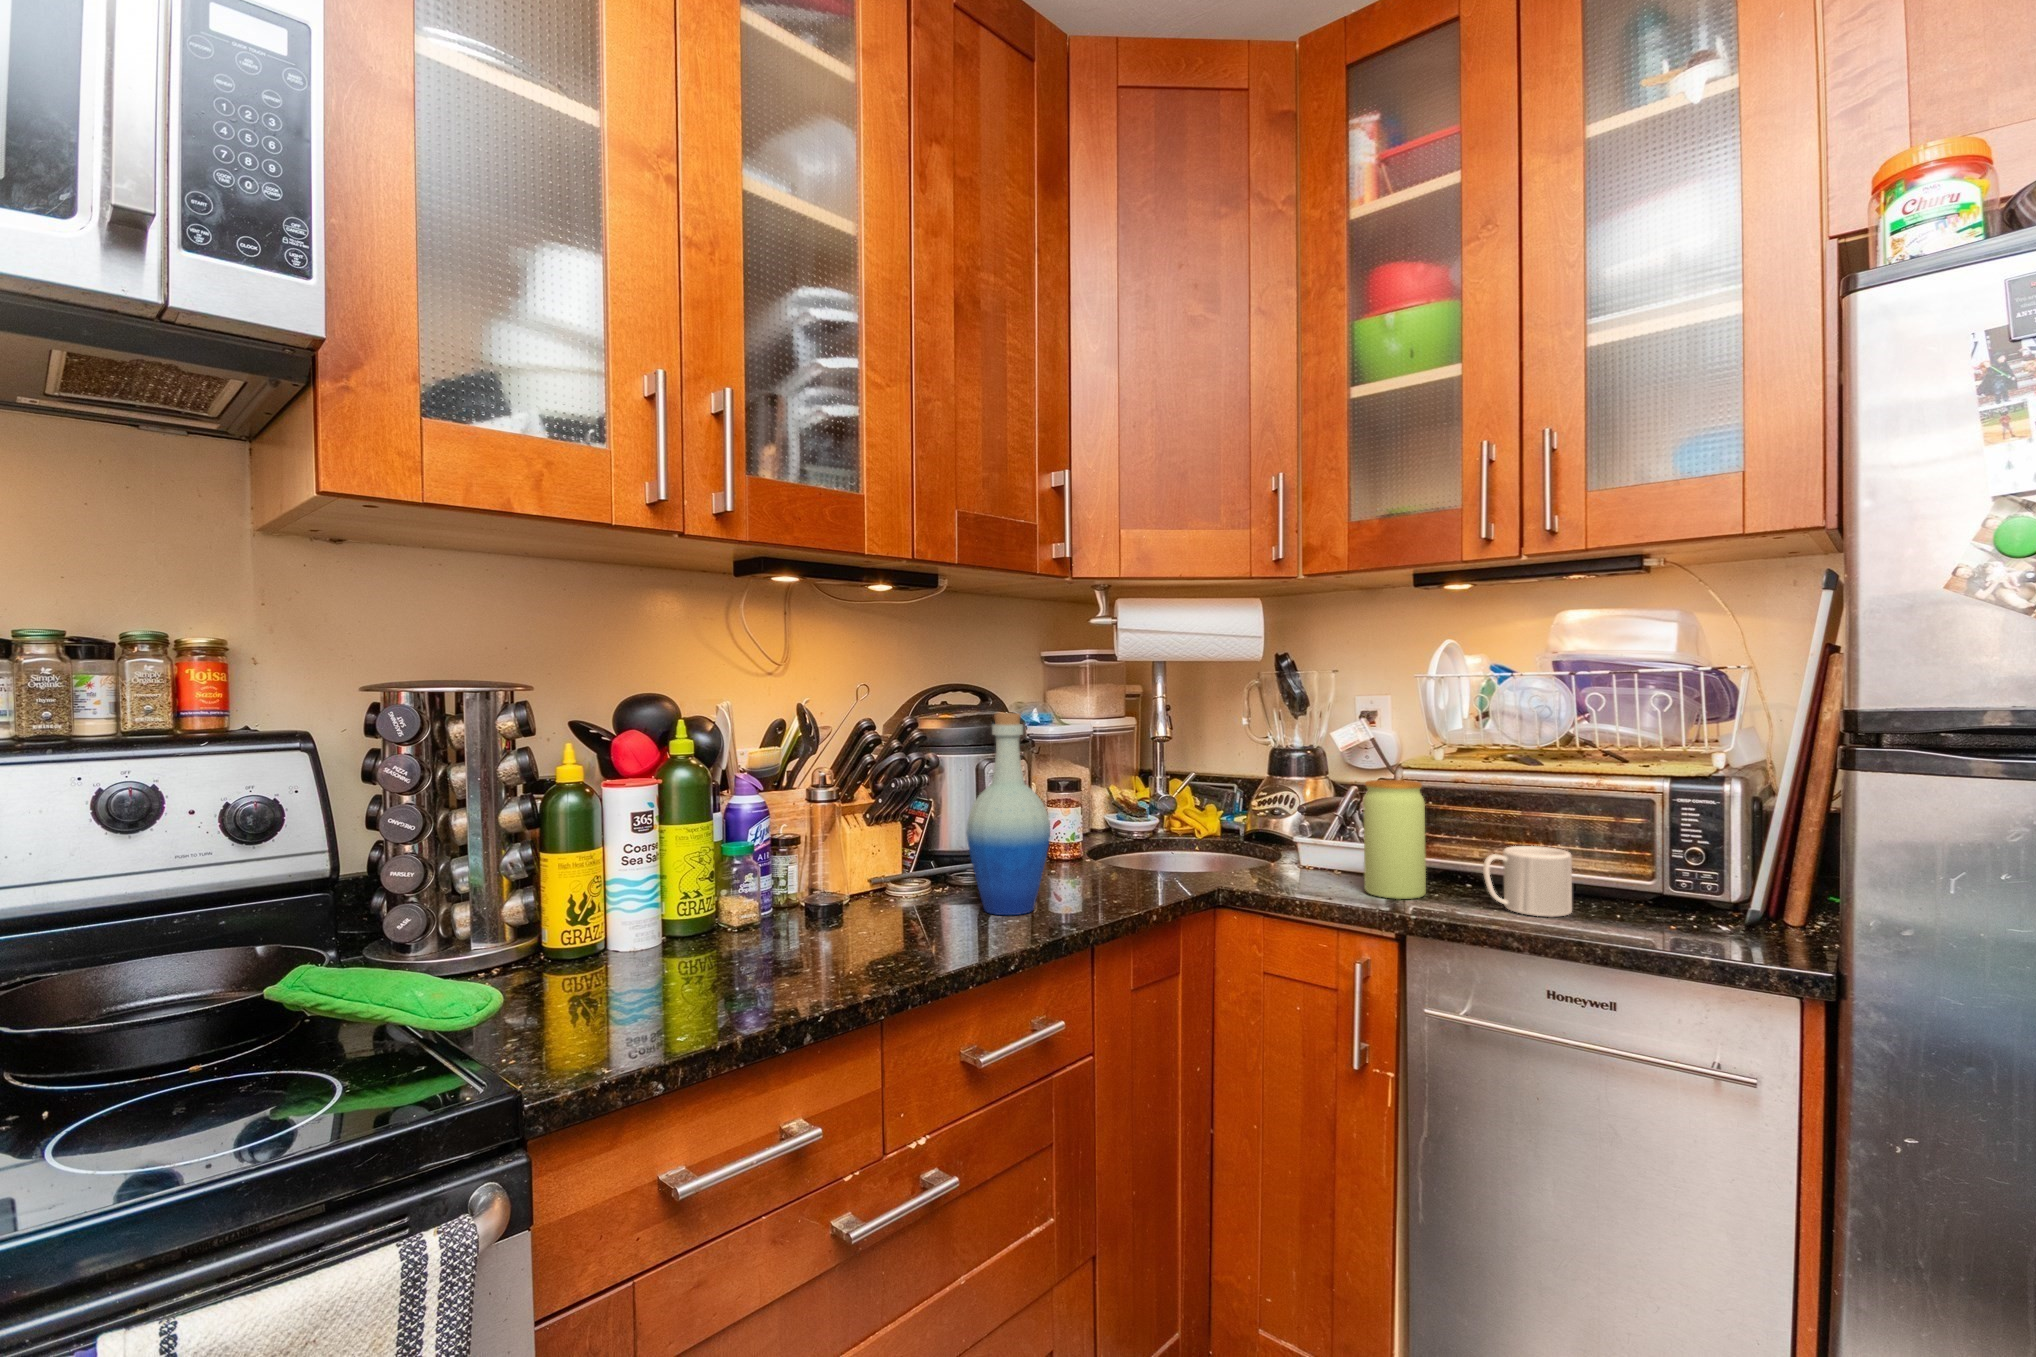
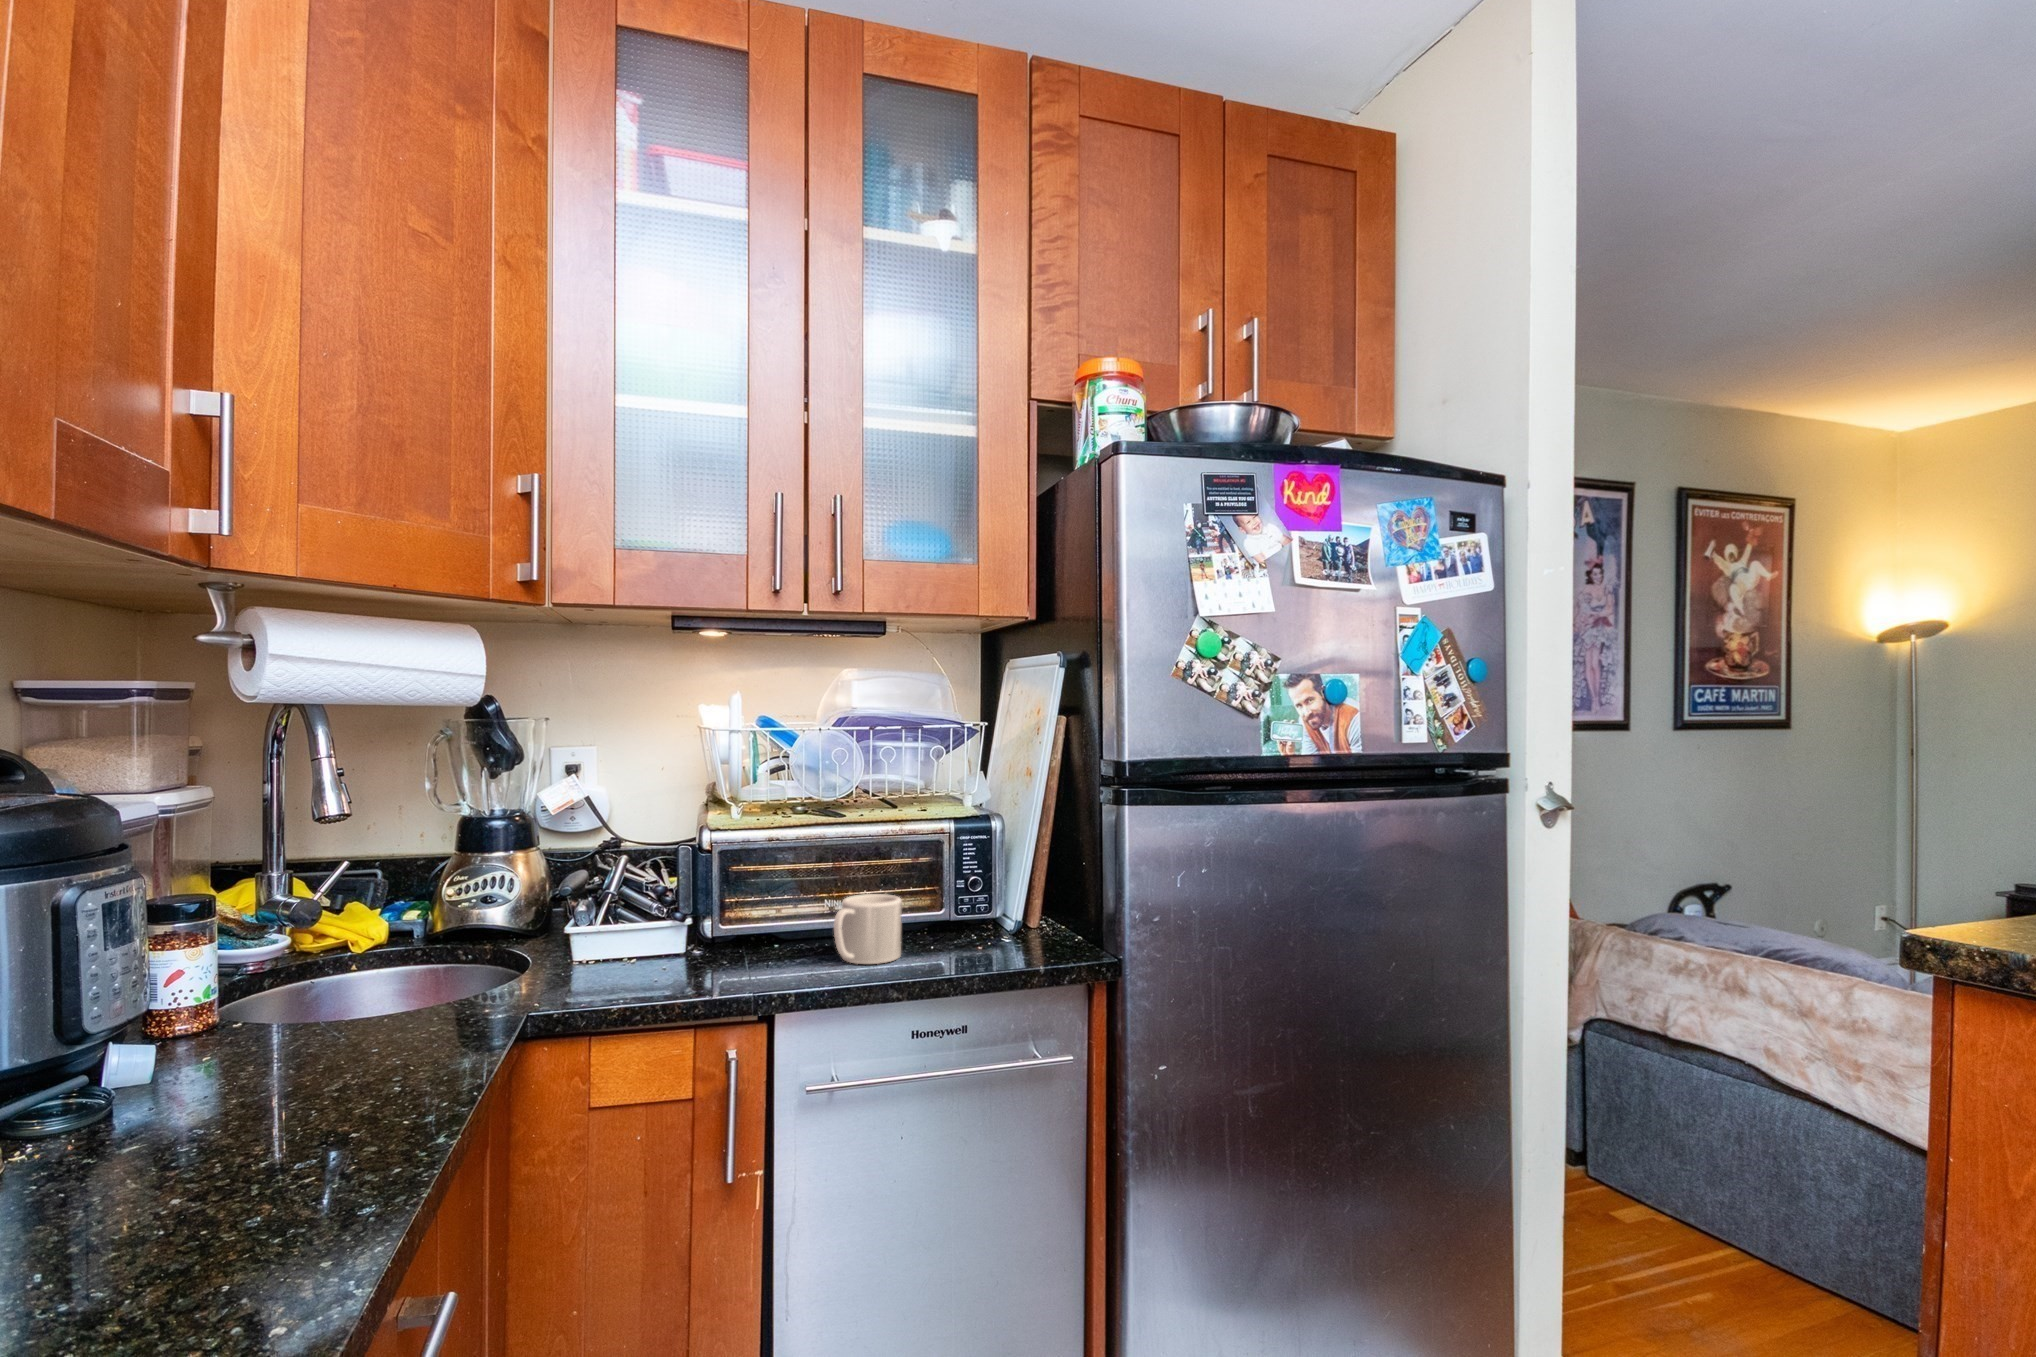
bottle: present [966,713,1050,915] -> none [145,786,350,1184]
jar: present [1363,780,1426,899] -> none [694,842,764,980]

